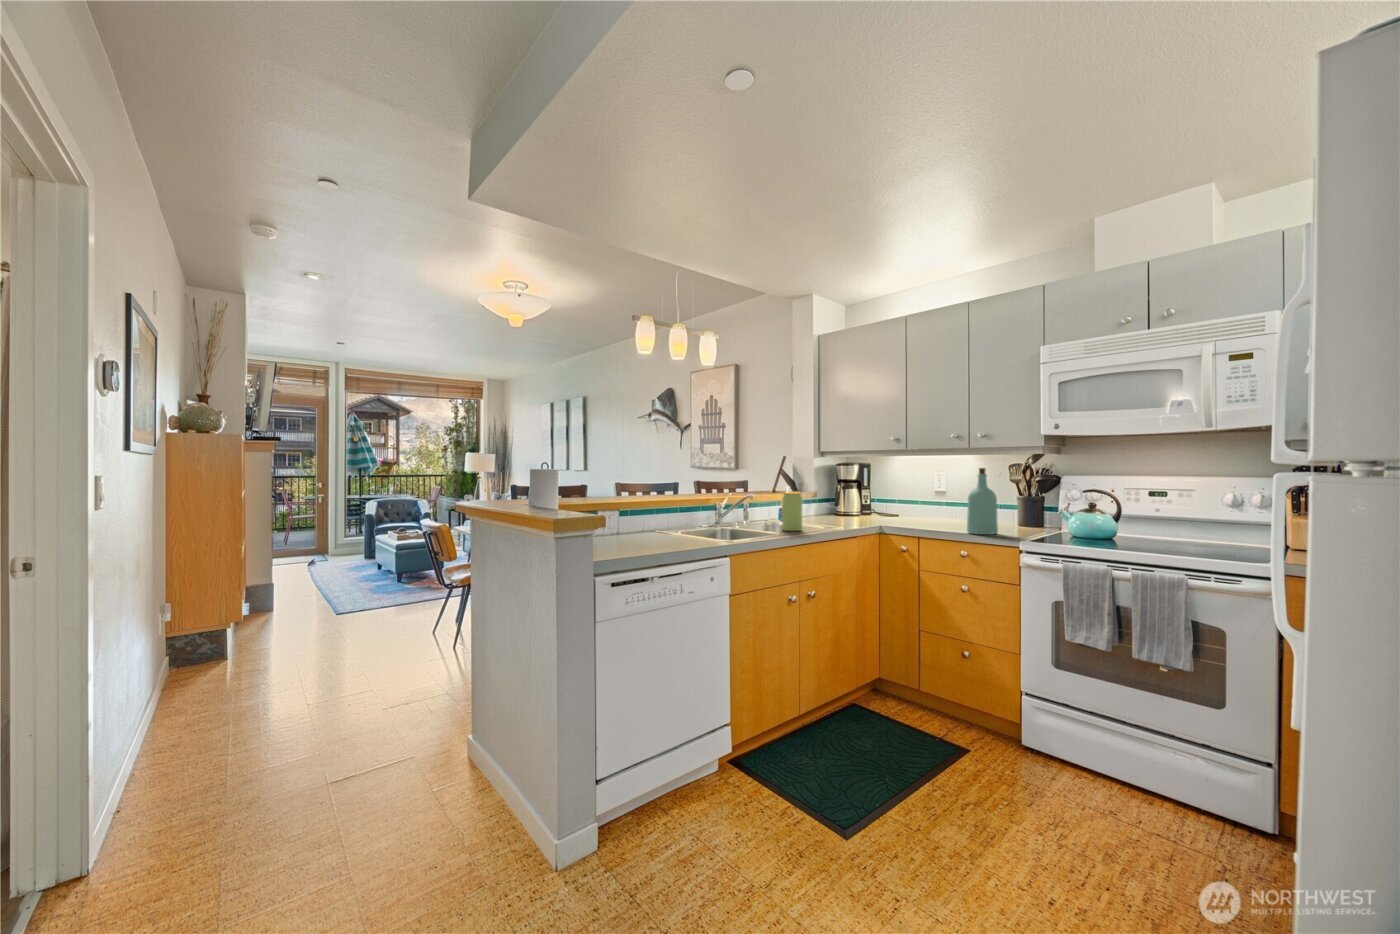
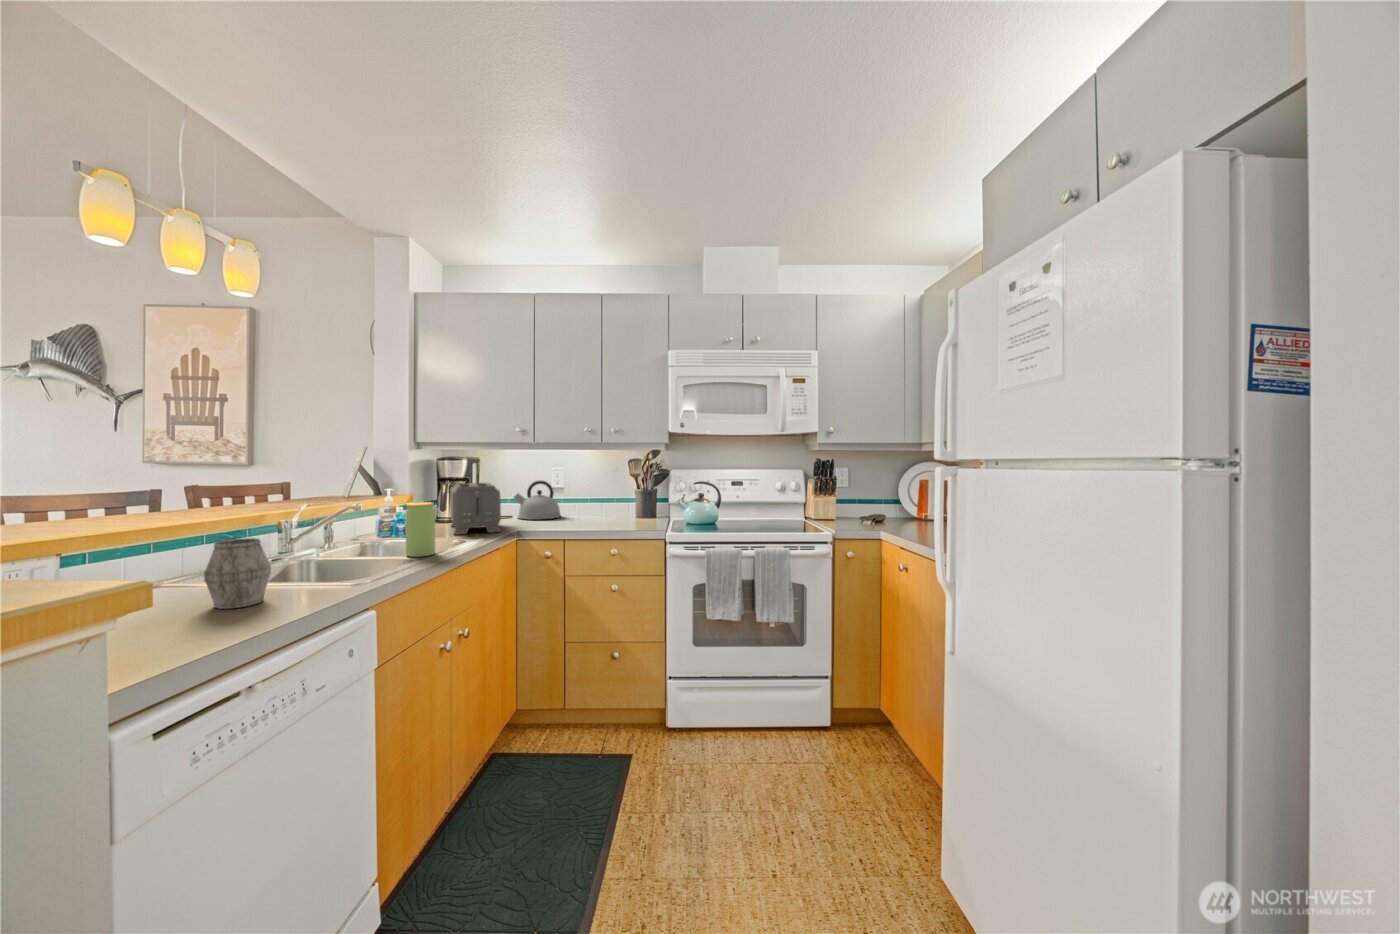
bottle: present [967,468,998,535] -> none [610,466,635,533]
toaster: none [833,483,876,524] -> present [450,483,501,535]
kettle: none [900,484,945,520] -> present [514,481,561,519]
mug: none [658,502,688,540] -> present [204,538,271,609]

